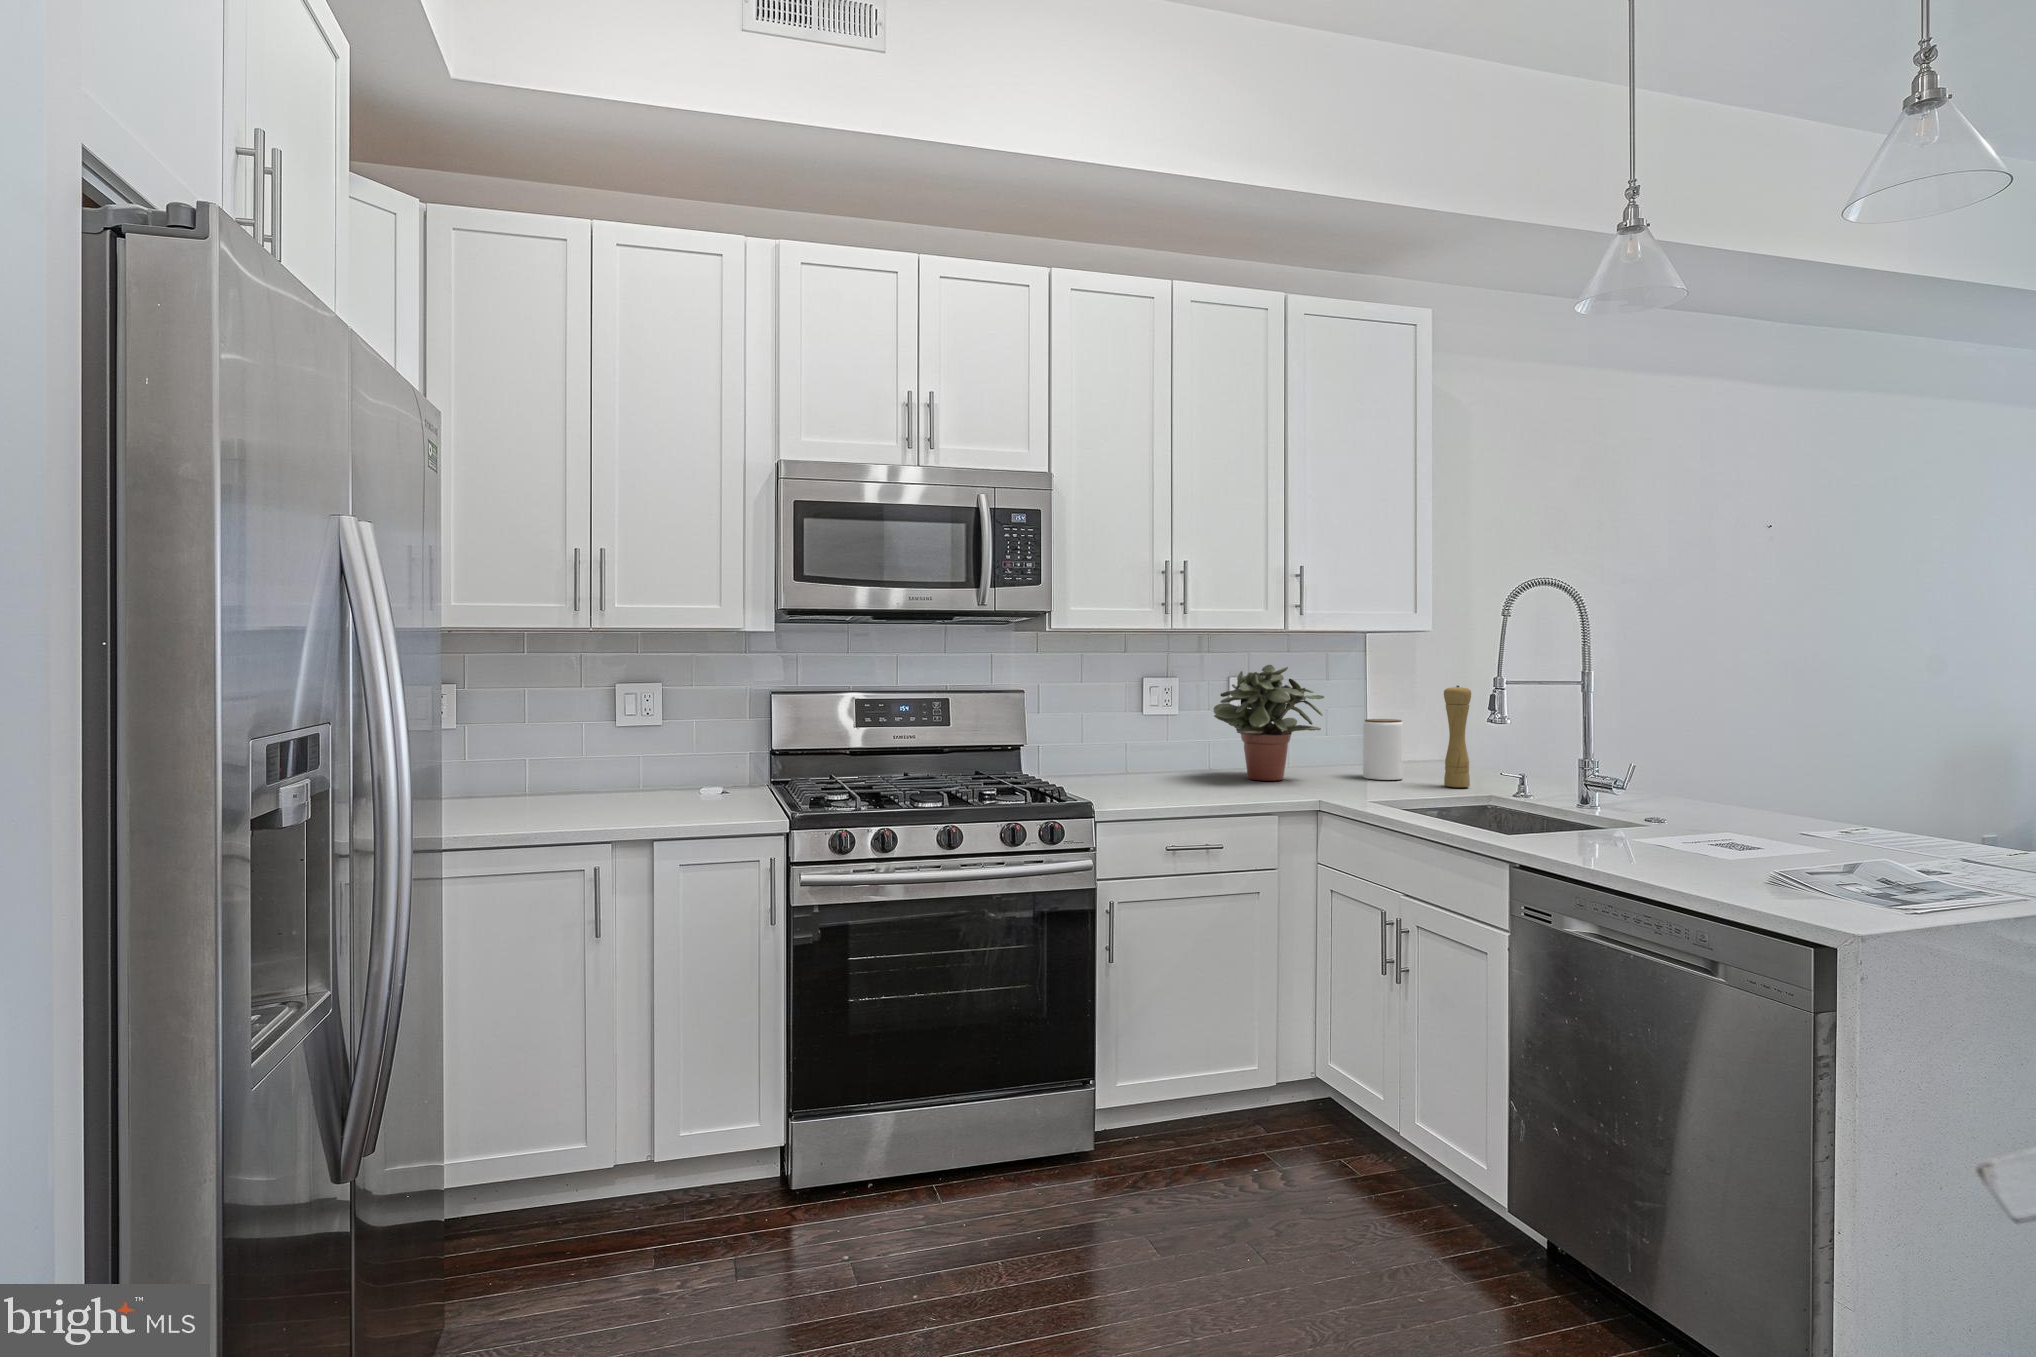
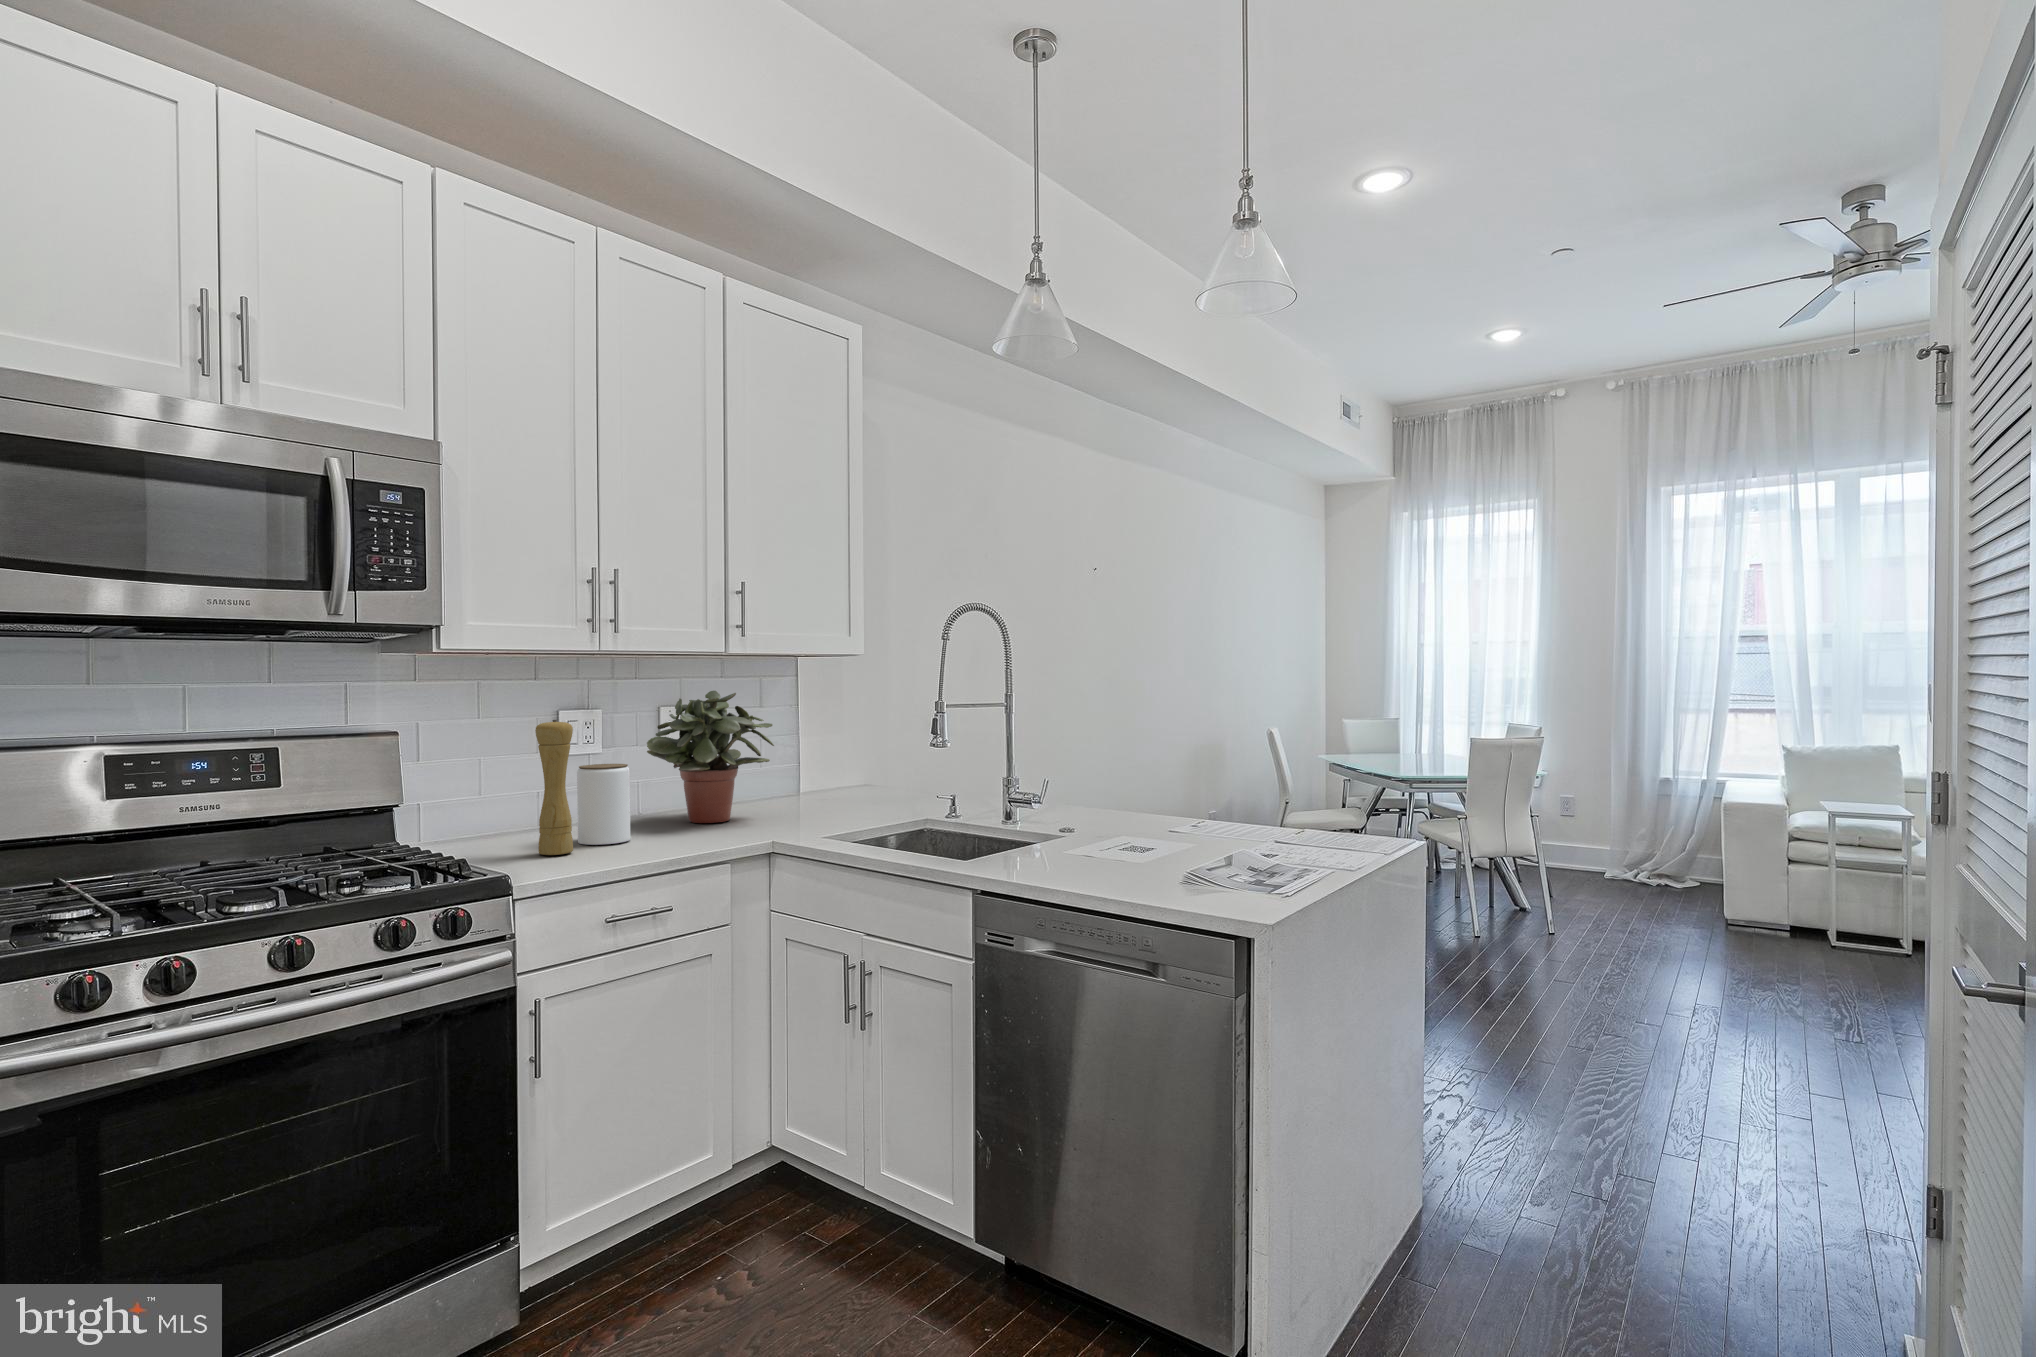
pepper mill: present [1444,686,1471,787] -> present [535,720,573,855]
jar: present [1363,719,1403,780] -> present [577,764,631,845]

